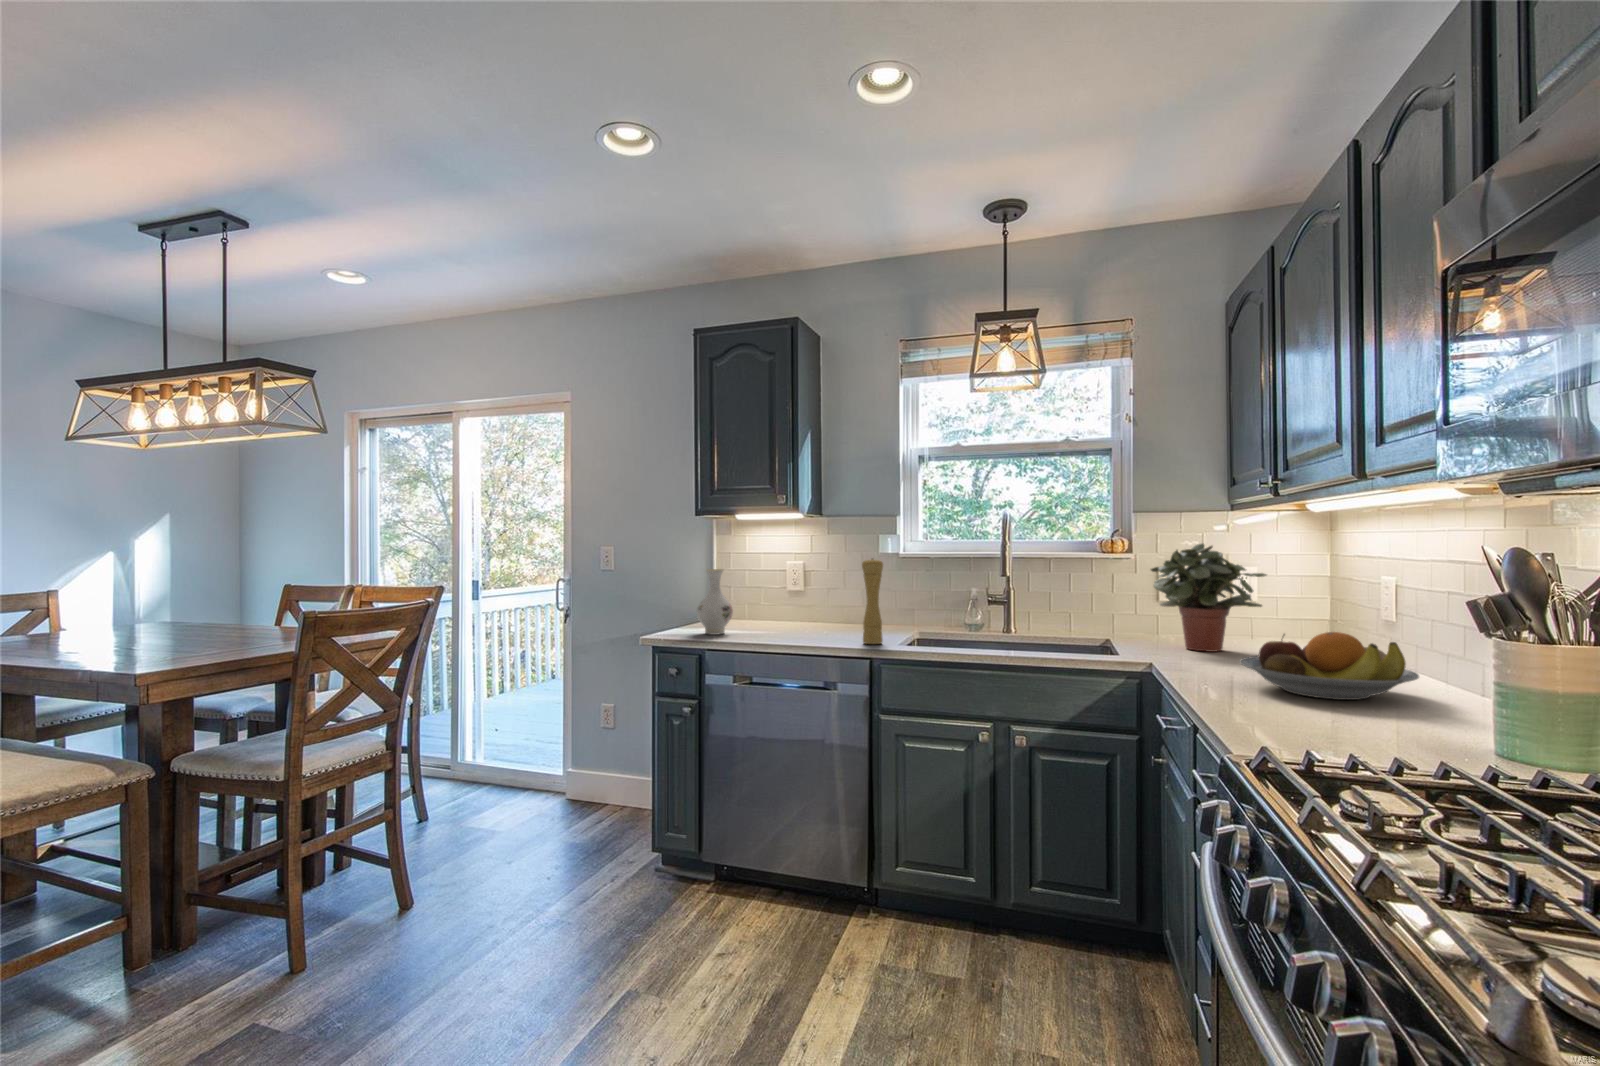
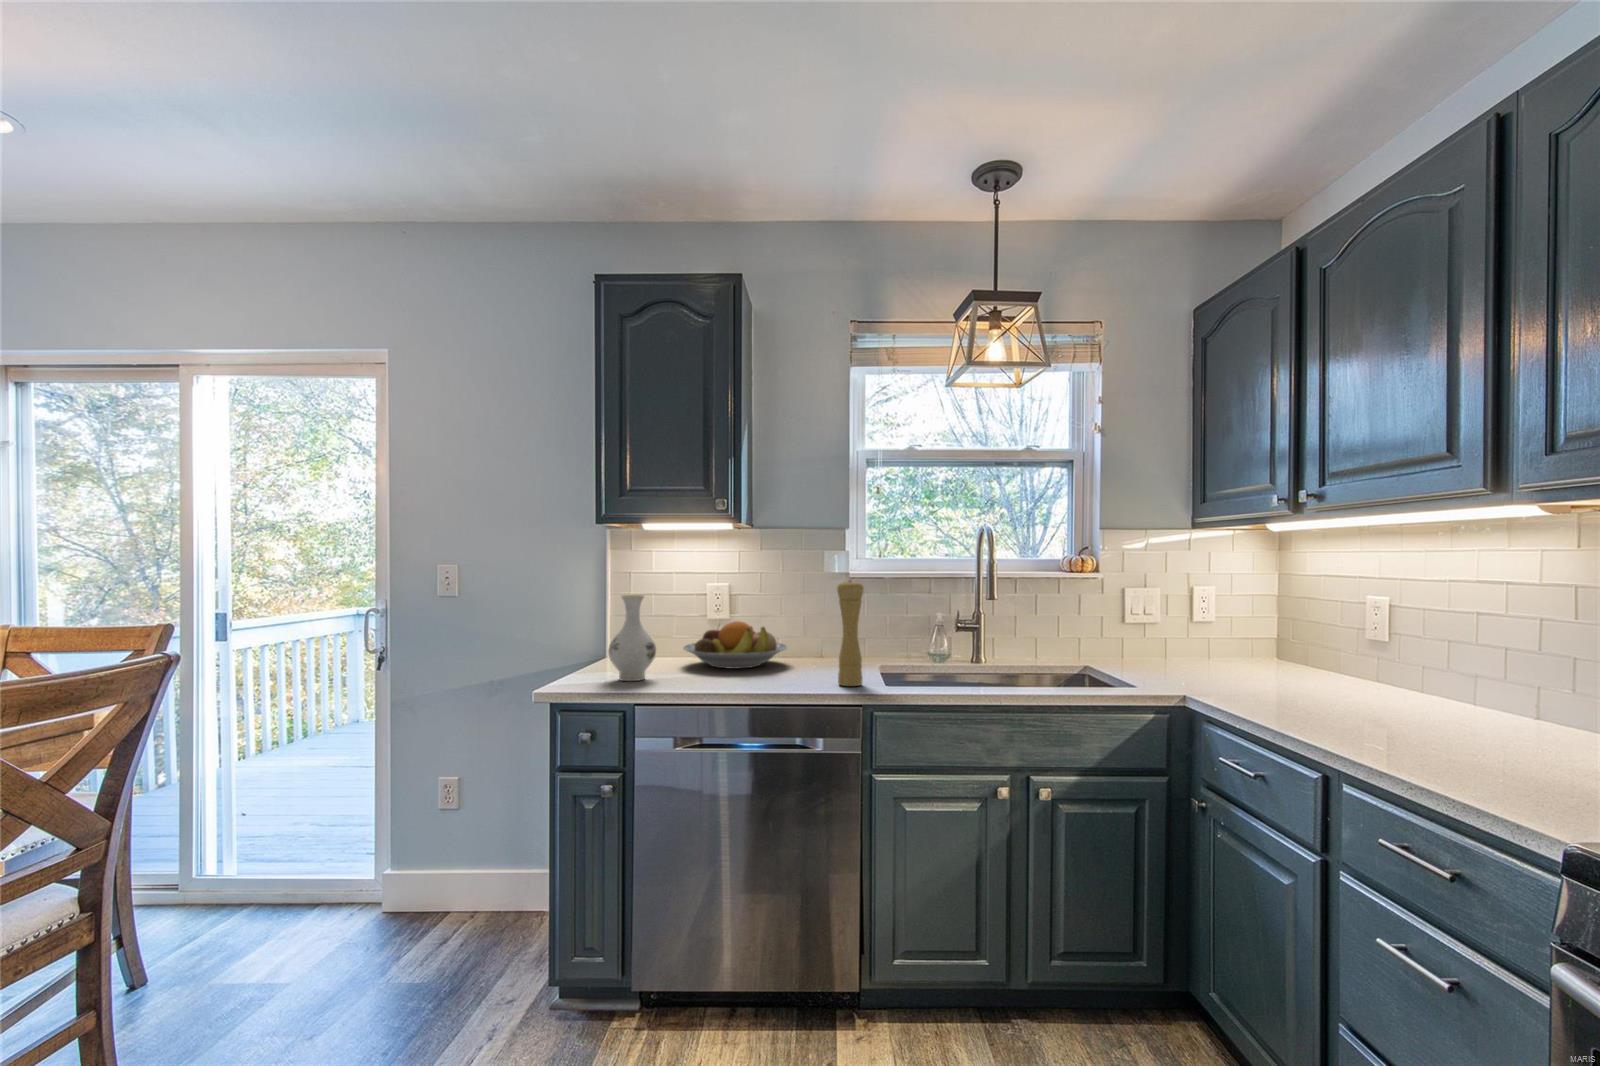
potted plant: present [1151,544,1266,652] -> none [1137,562,1258,677]
fruit bowl: present [1239,632,1419,700] -> present [683,621,787,669]

